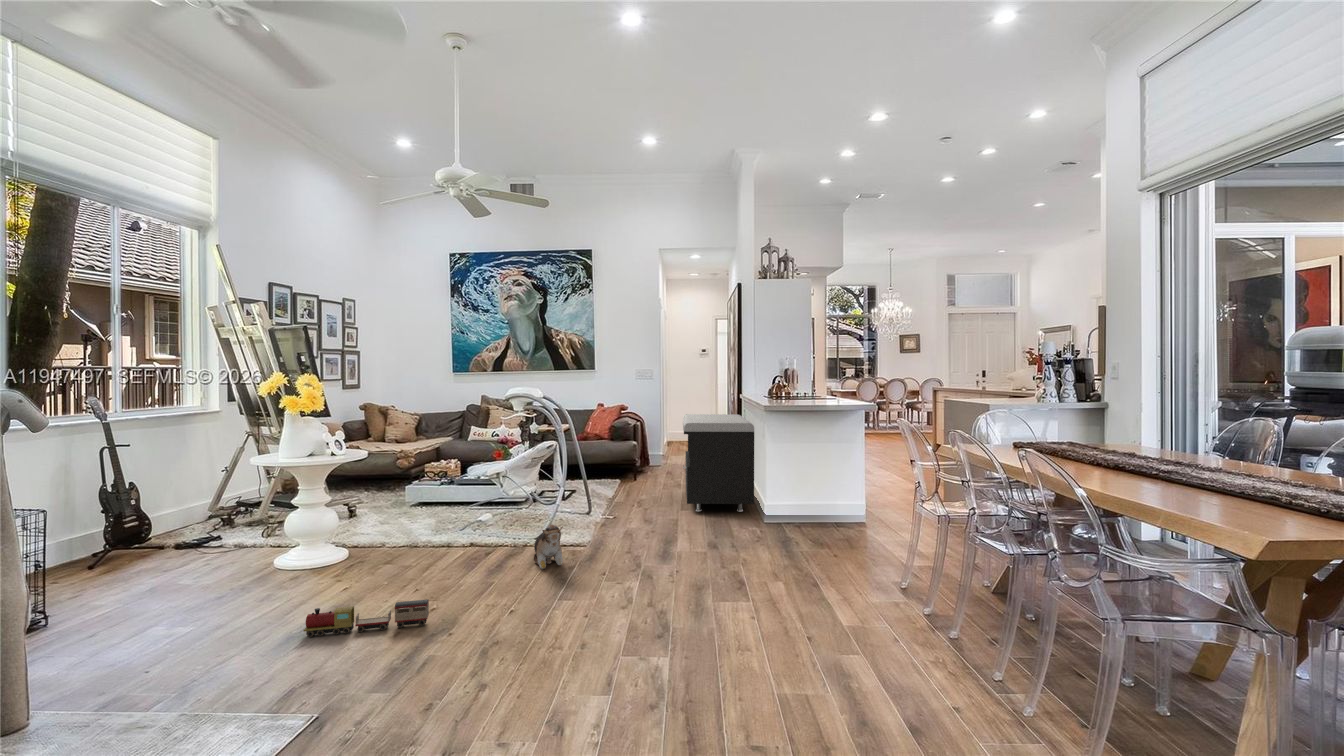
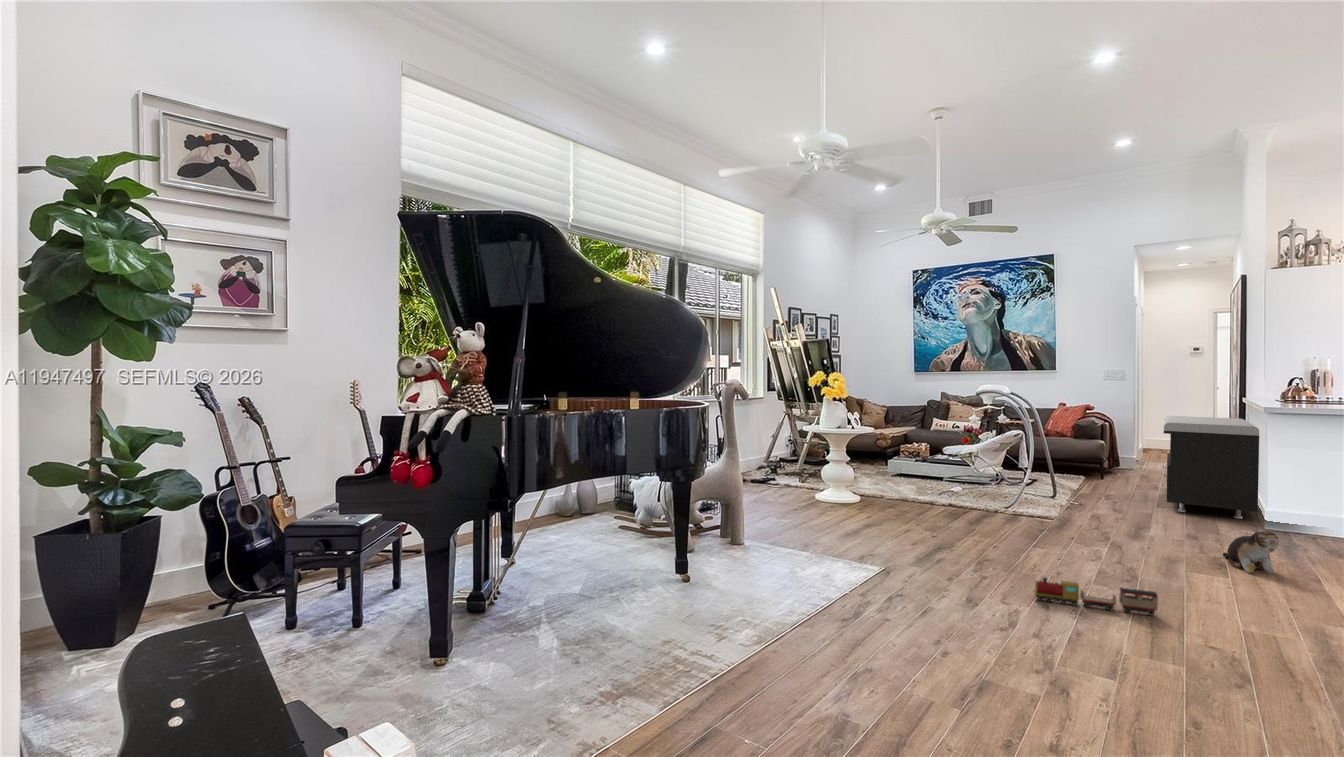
plush toy: present [534,525,563,569] -> present [1223,529,1283,573]
toy train: present [304,599,429,637] -> present [1034,577,1158,615]

